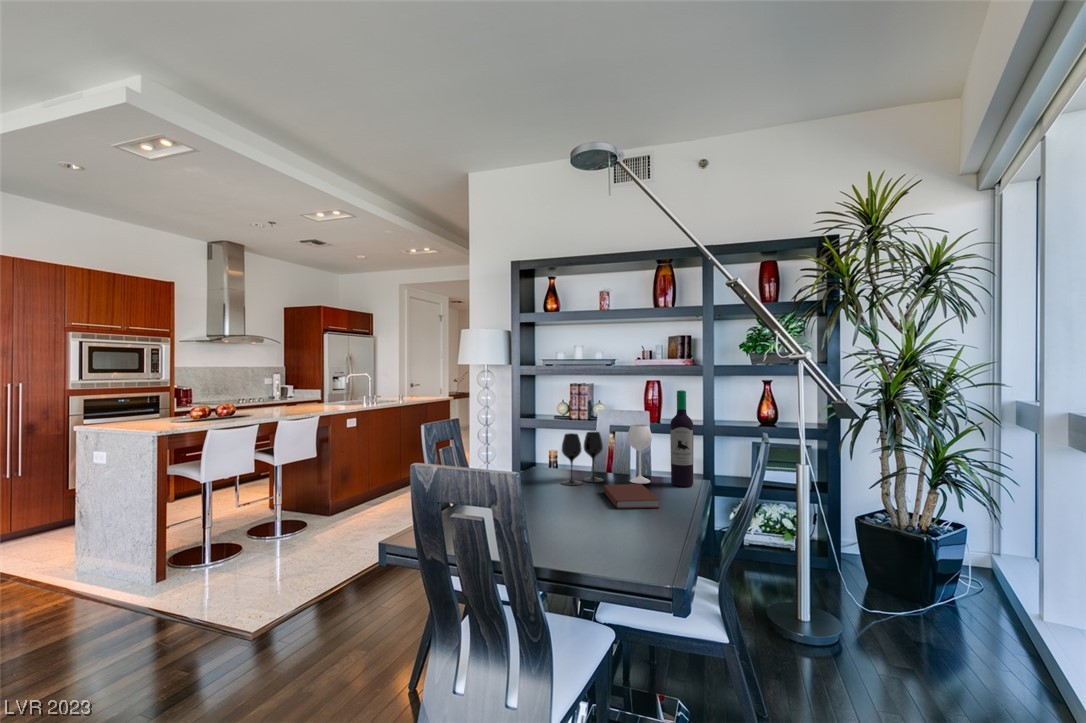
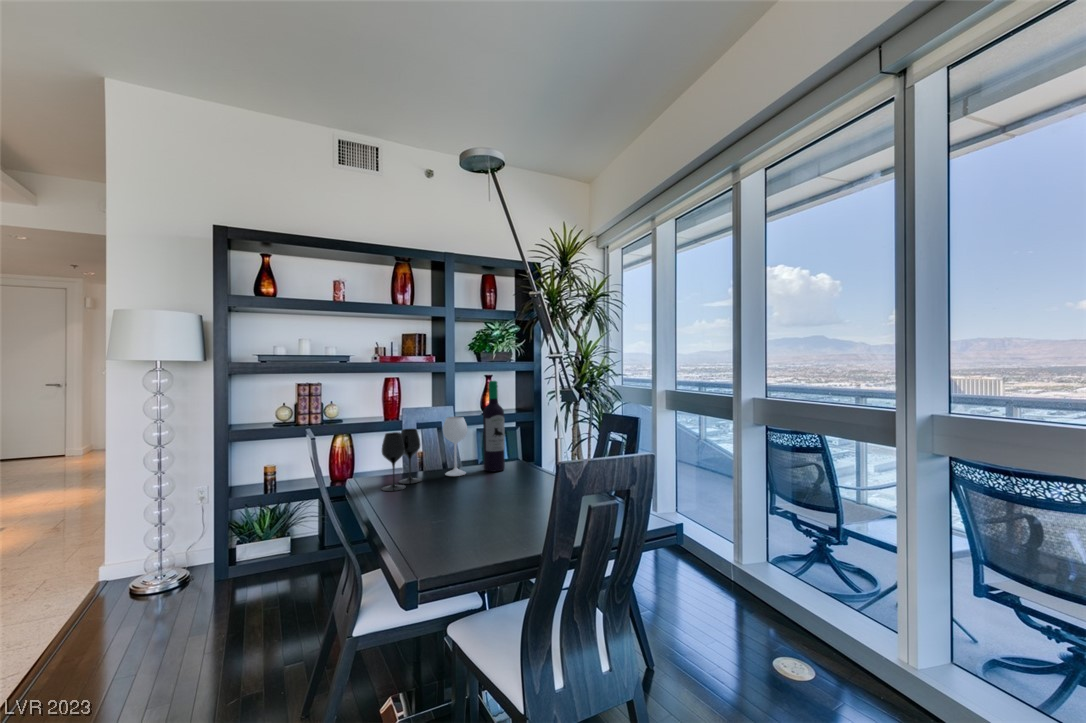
book: present [603,484,659,509] -> none [443,475,518,501]

